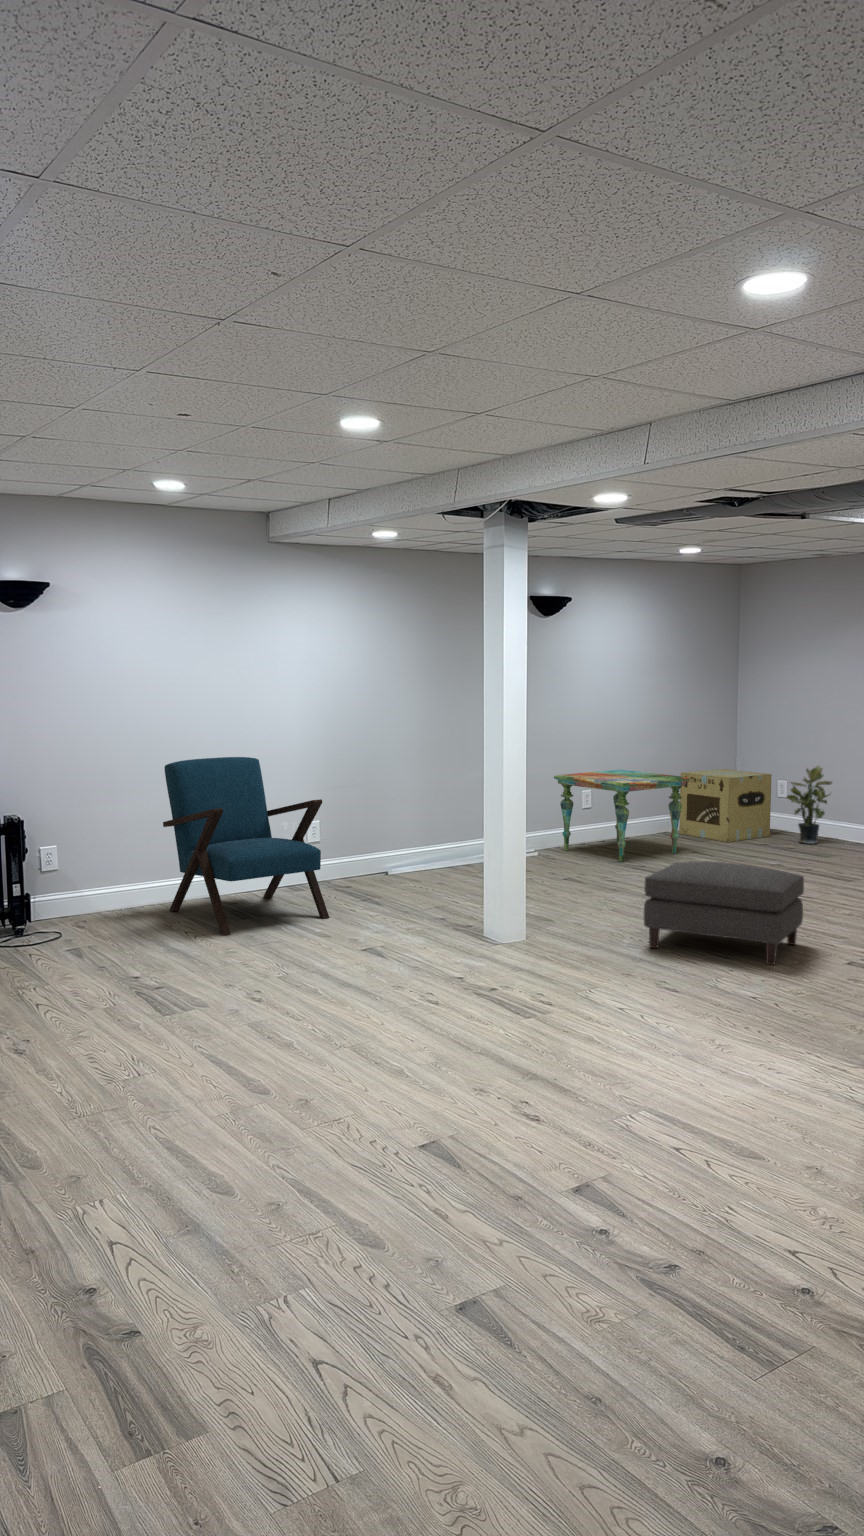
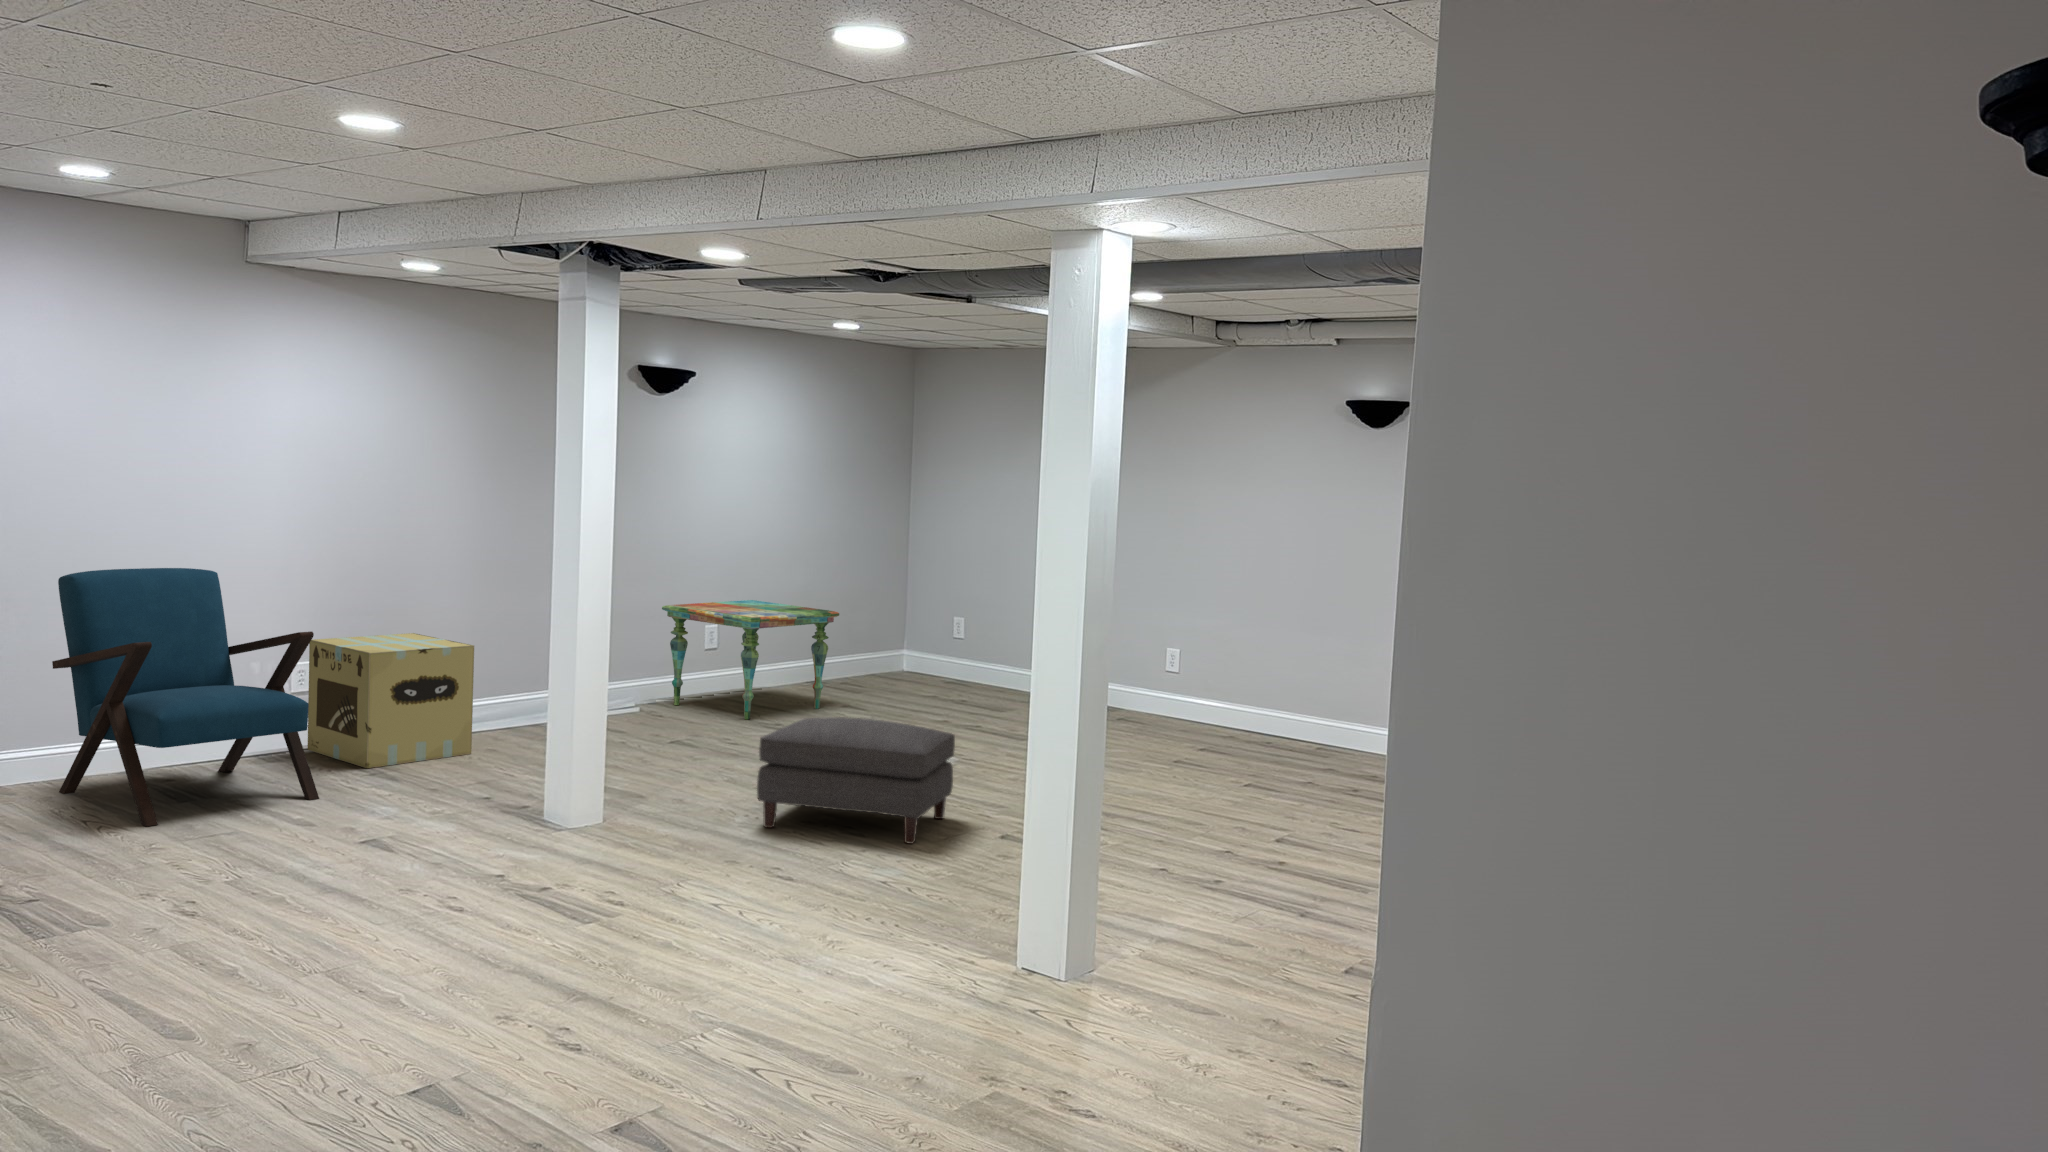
potted plant: present [786,766,832,844] -> none [958,601,1013,697]
cardboard box: present [679,769,772,842] -> present [308,633,474,768]

